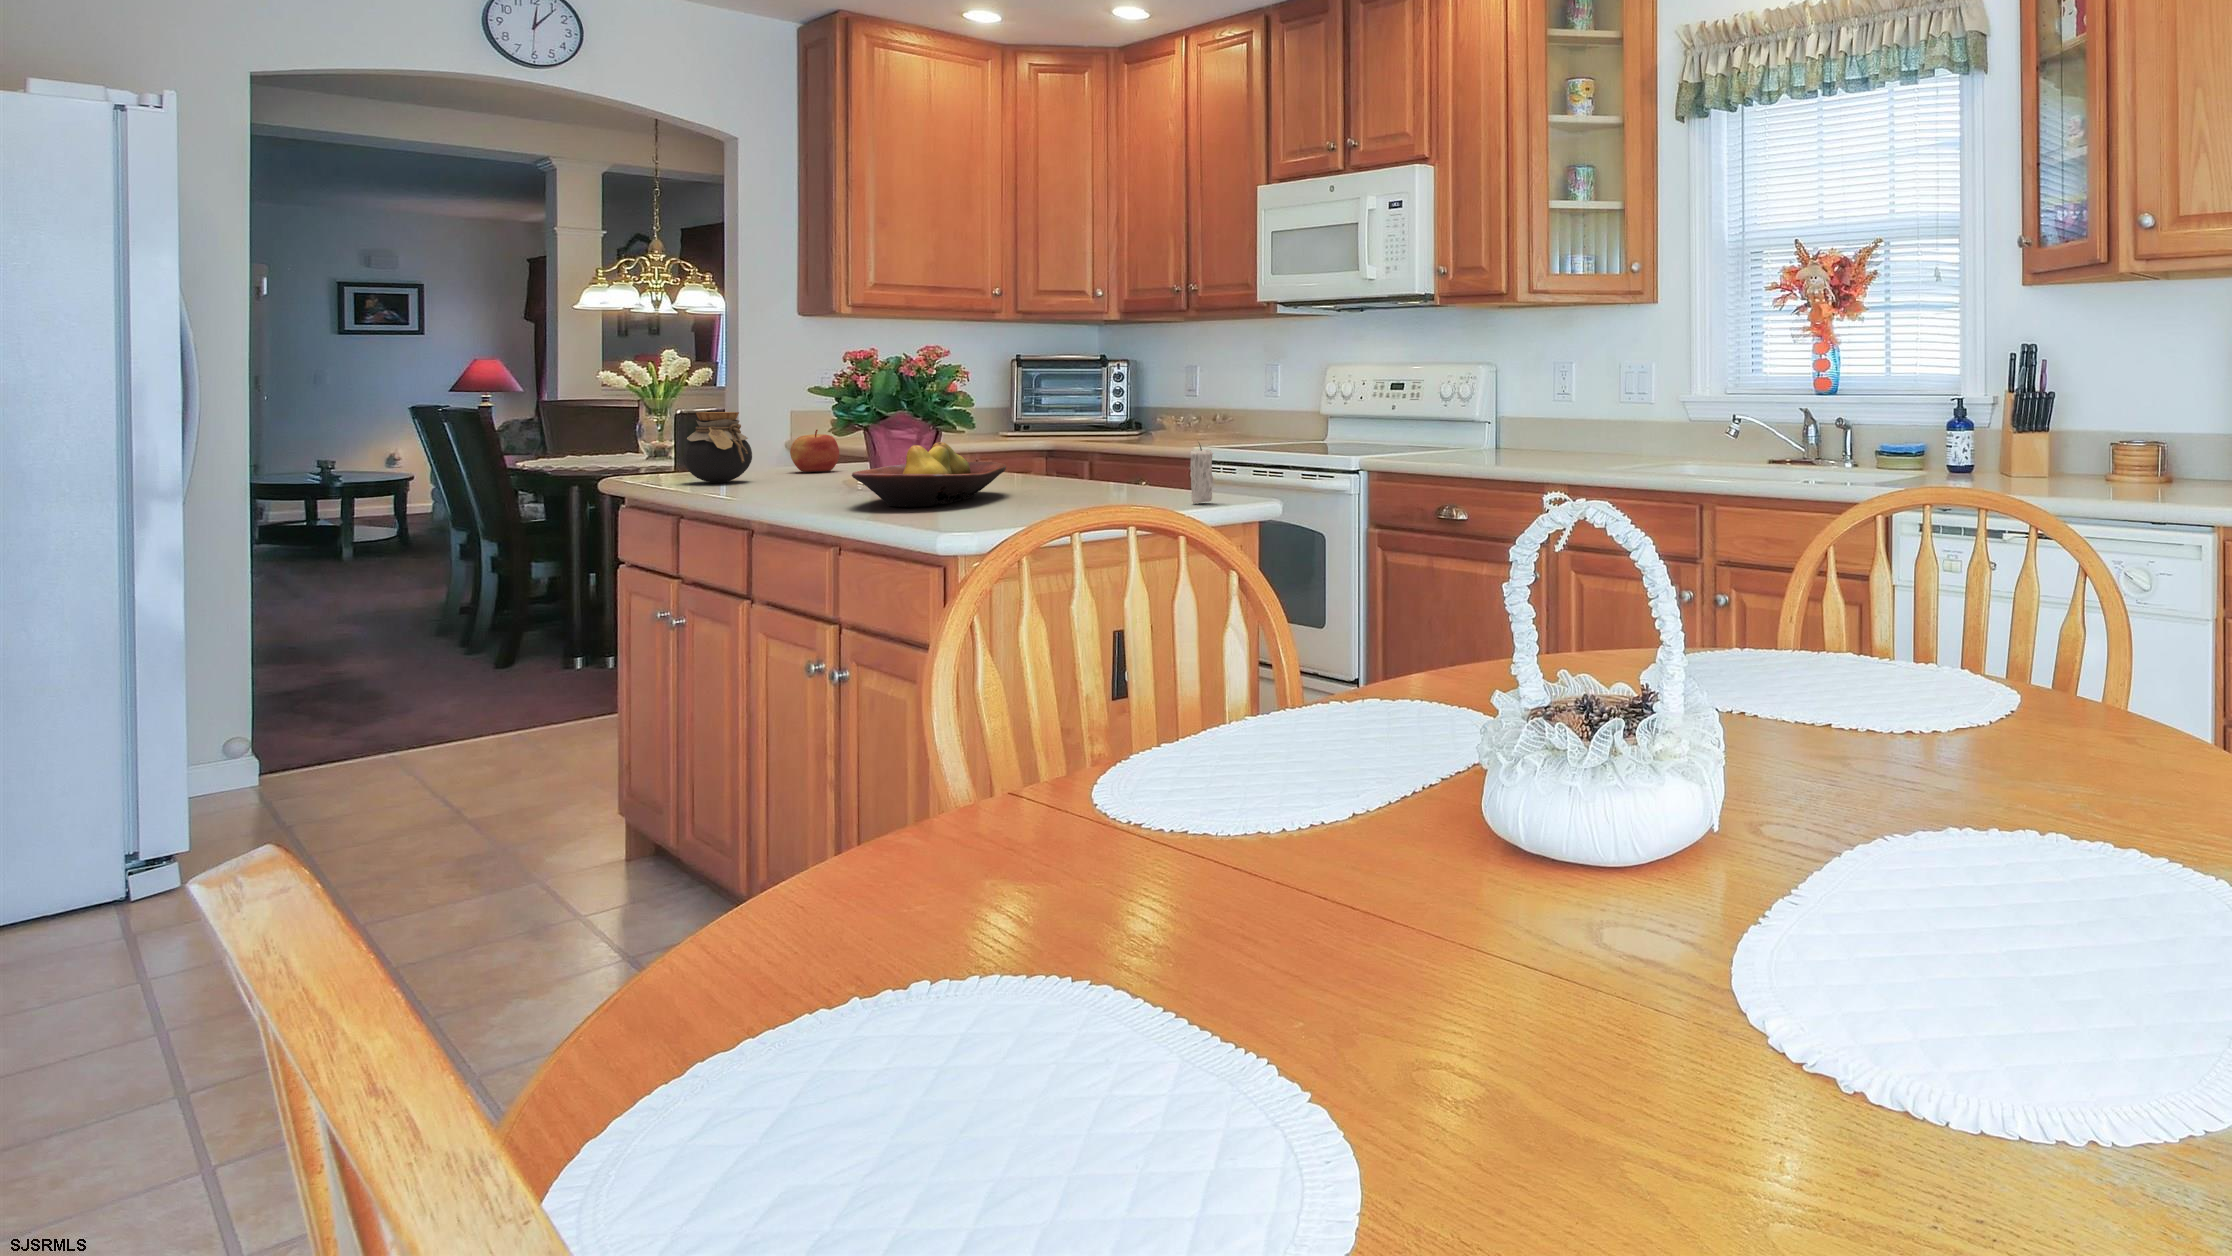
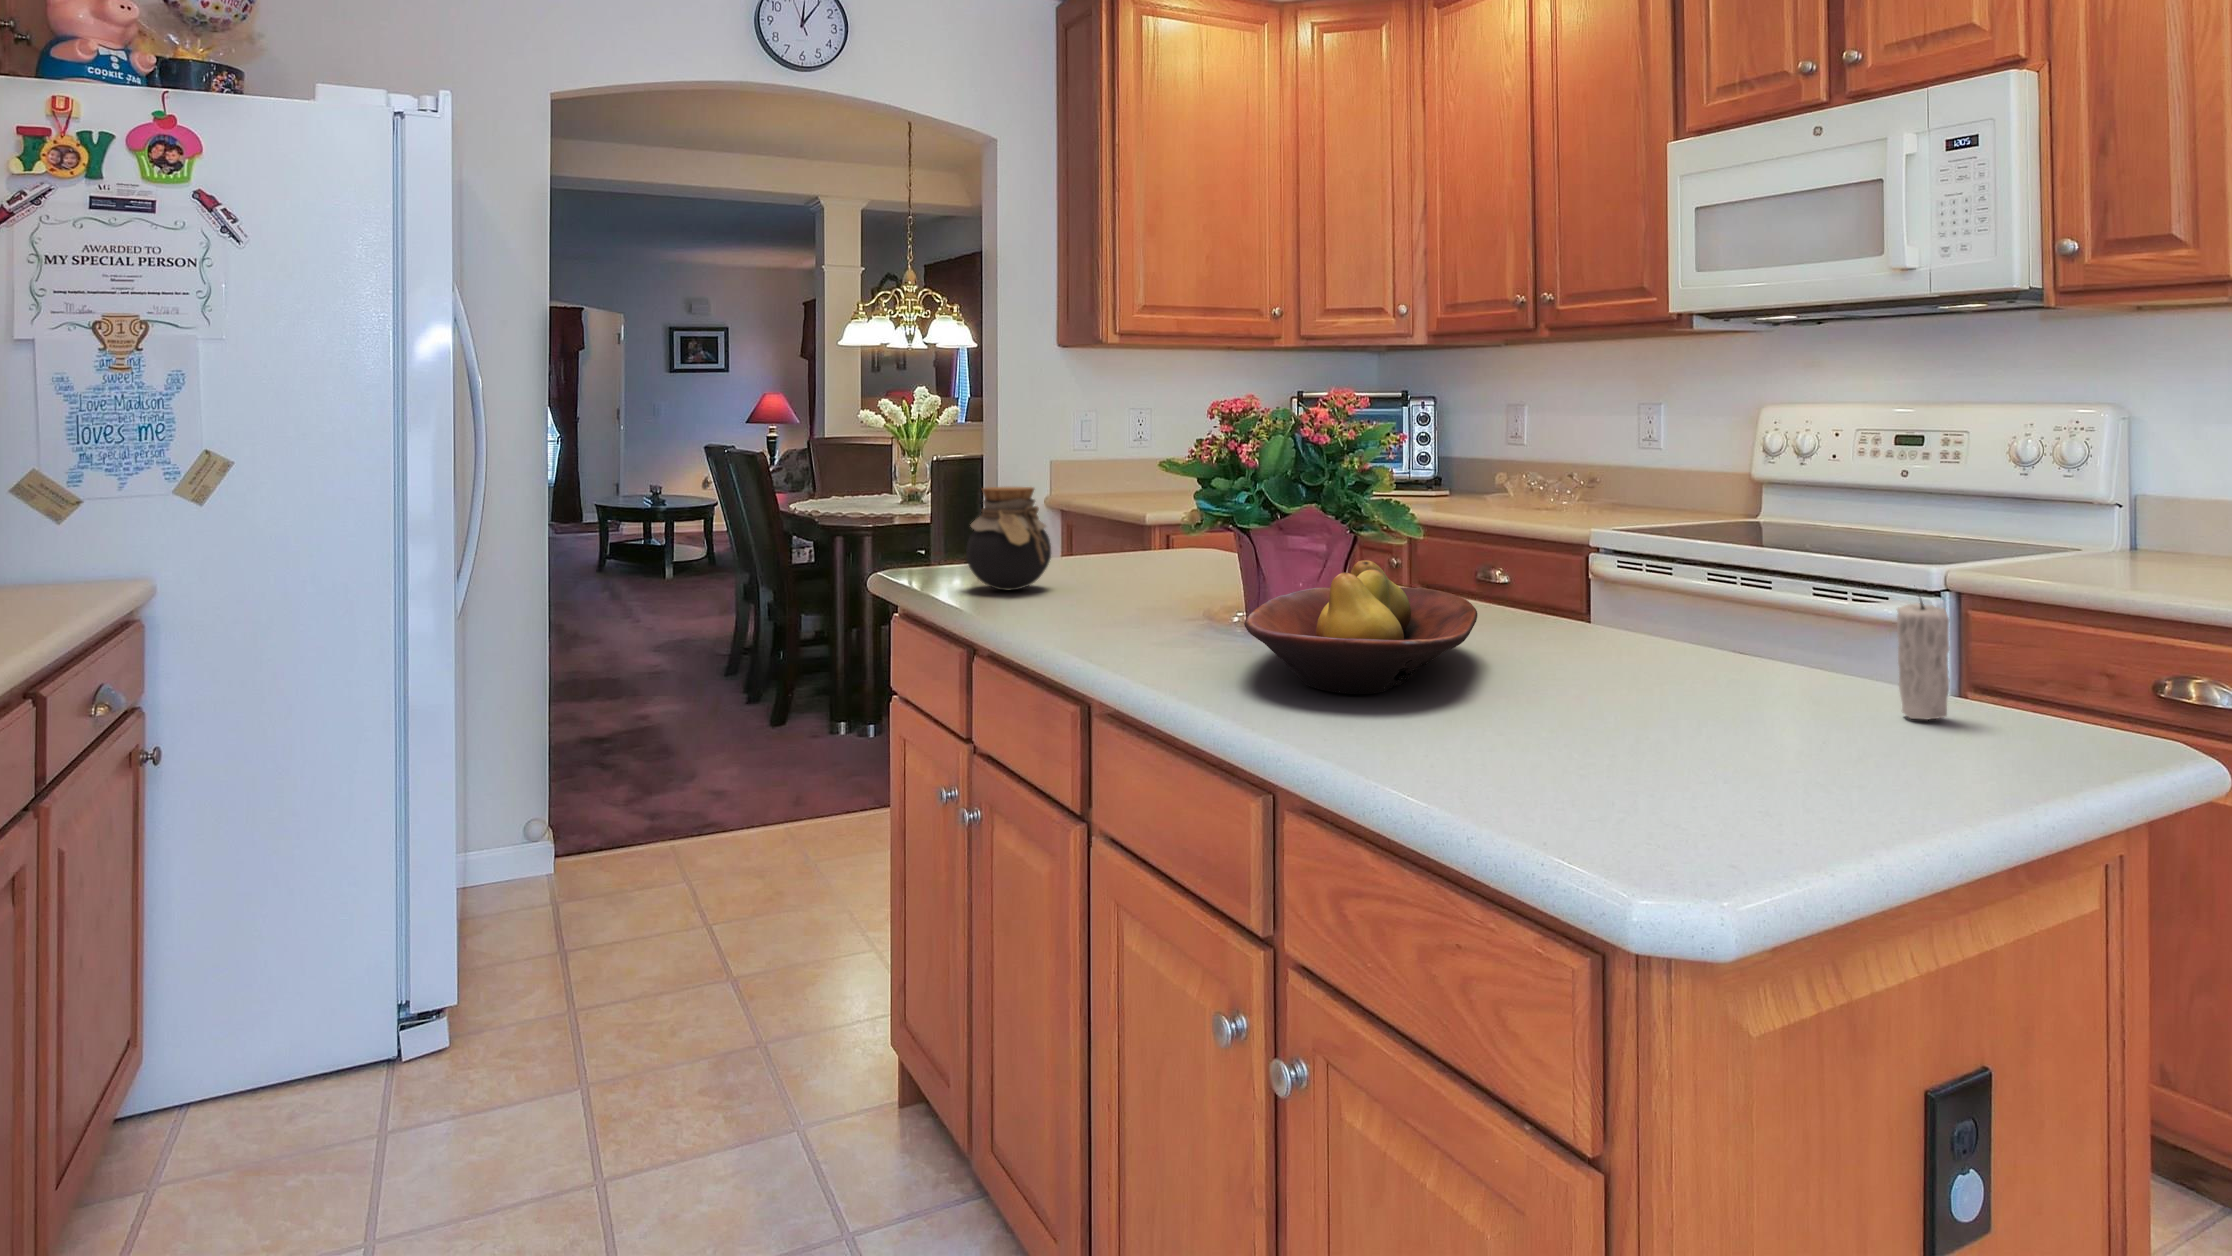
apple: present [790,430,839,472] -> none [1090,507,1151,568]

